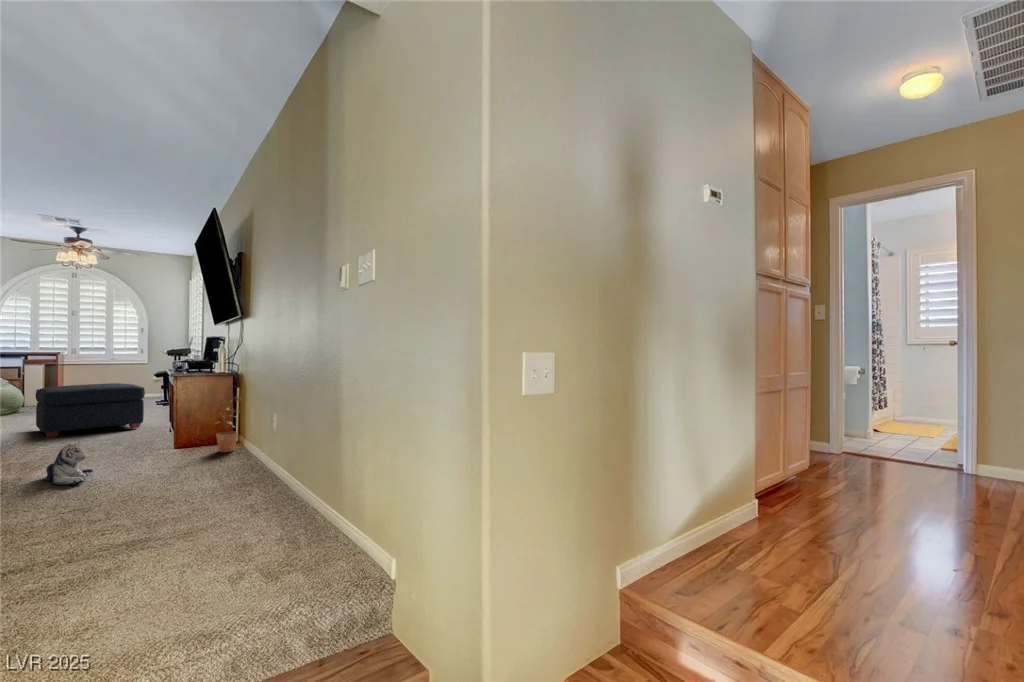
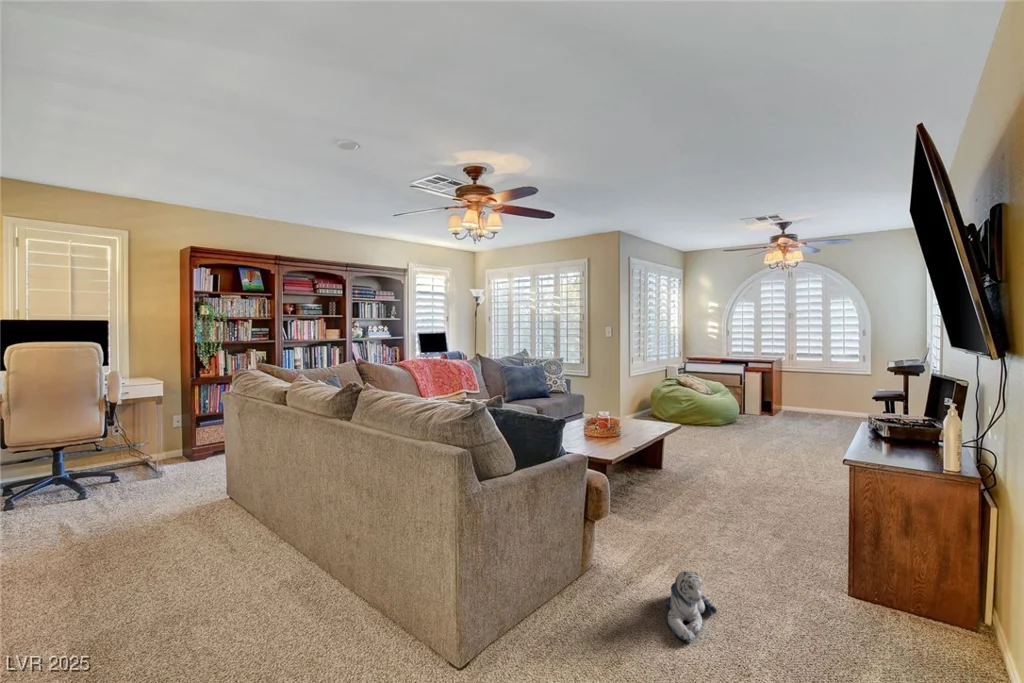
ottoman: present [36,383,145,437] -> none [724,425,833,499]
potted plant: present [214,396,242,452] -> none [909,542,979,653]

